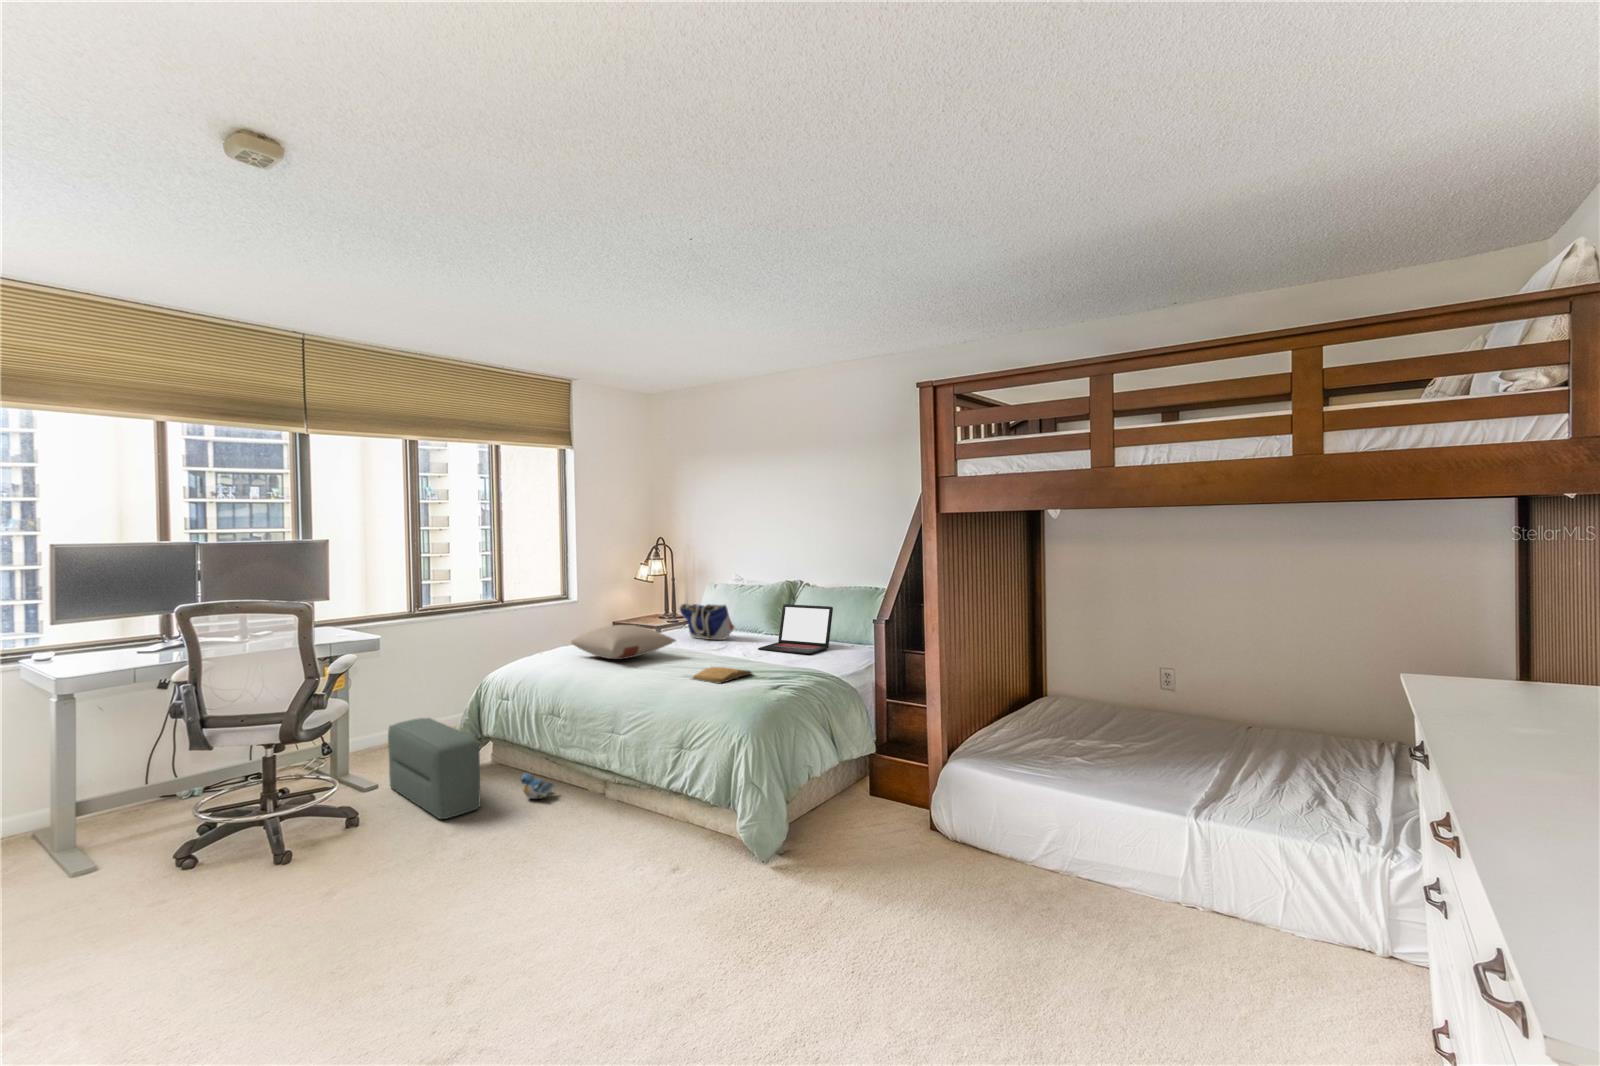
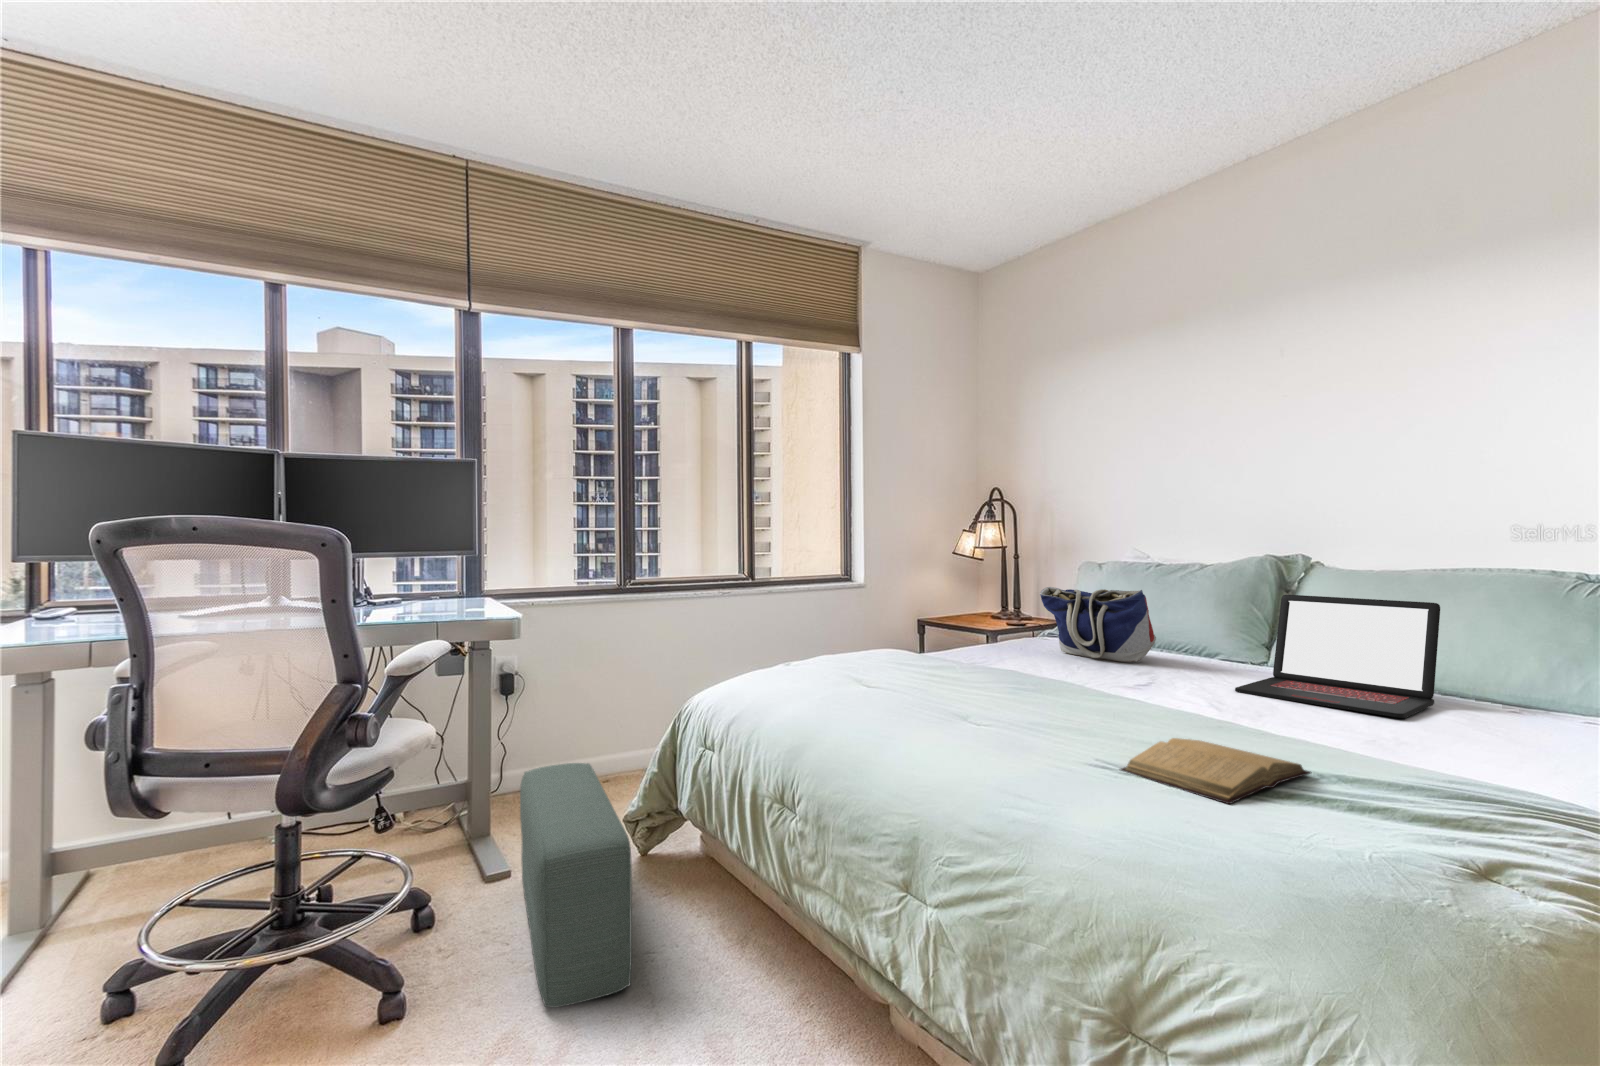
pillow: present [571,625,676,659] -> none [834,618,1052,689]
plush toy: present [521,773,556,799] -> none [716,920,788,991]

